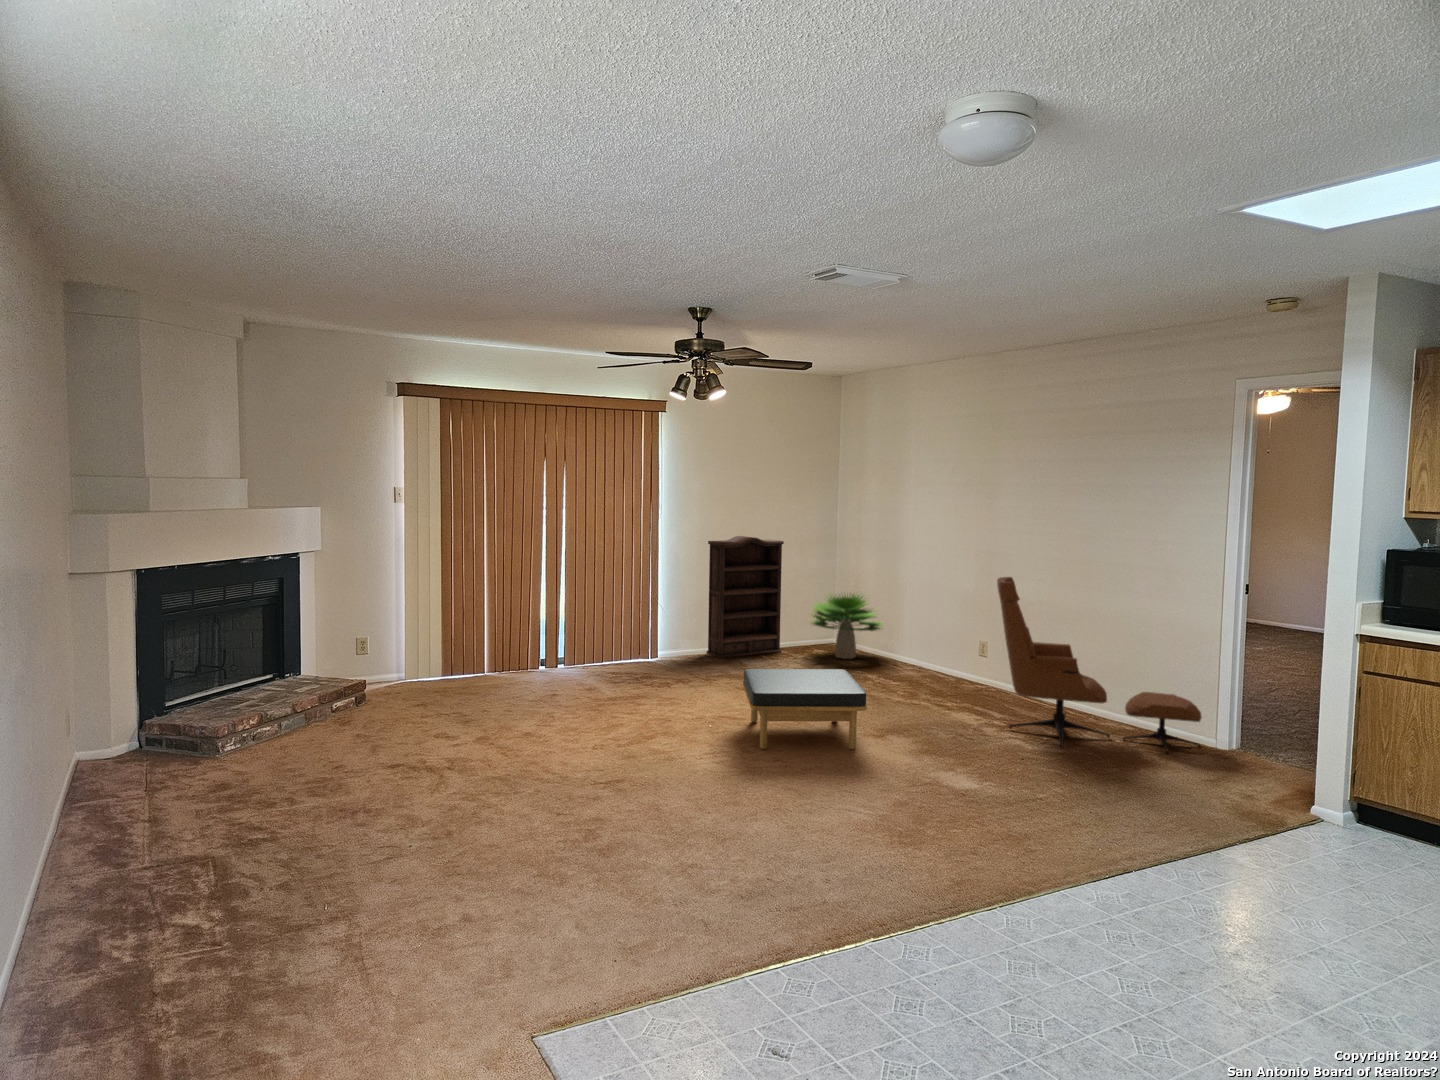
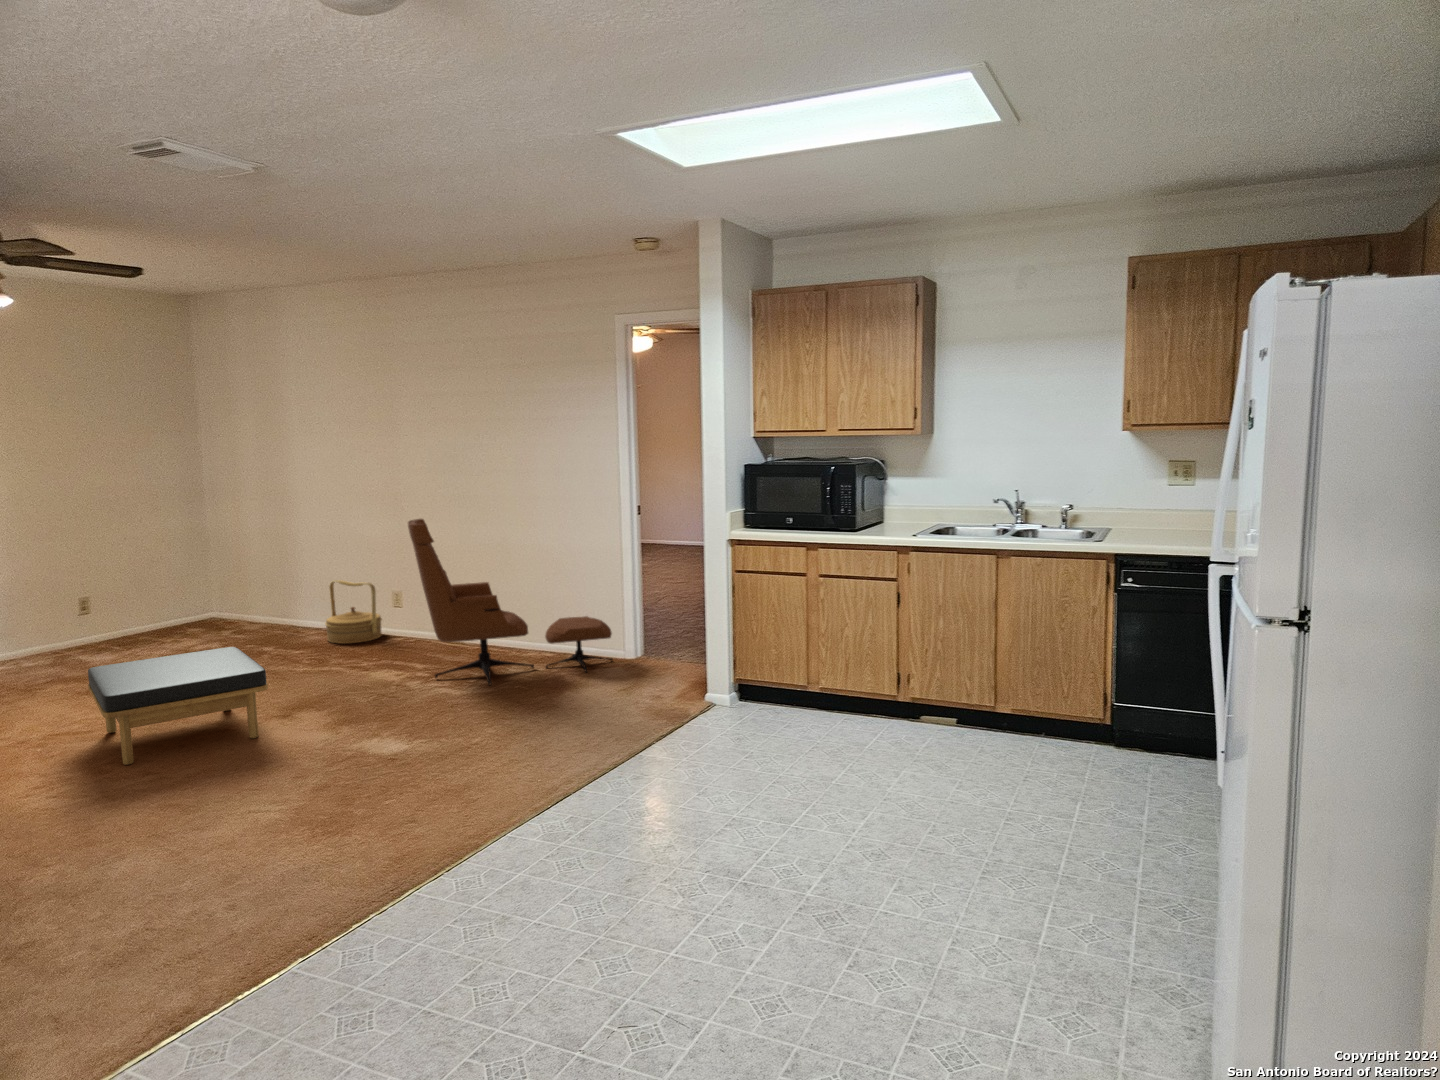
bookshelf: present [706,536,784,658] -> none [13,498,145,659]
potted plant: present [811,594,881,659] -> none [175,552,285,634]
woven basket: none [917,624,967,683] -> present [325,580,382,644]

